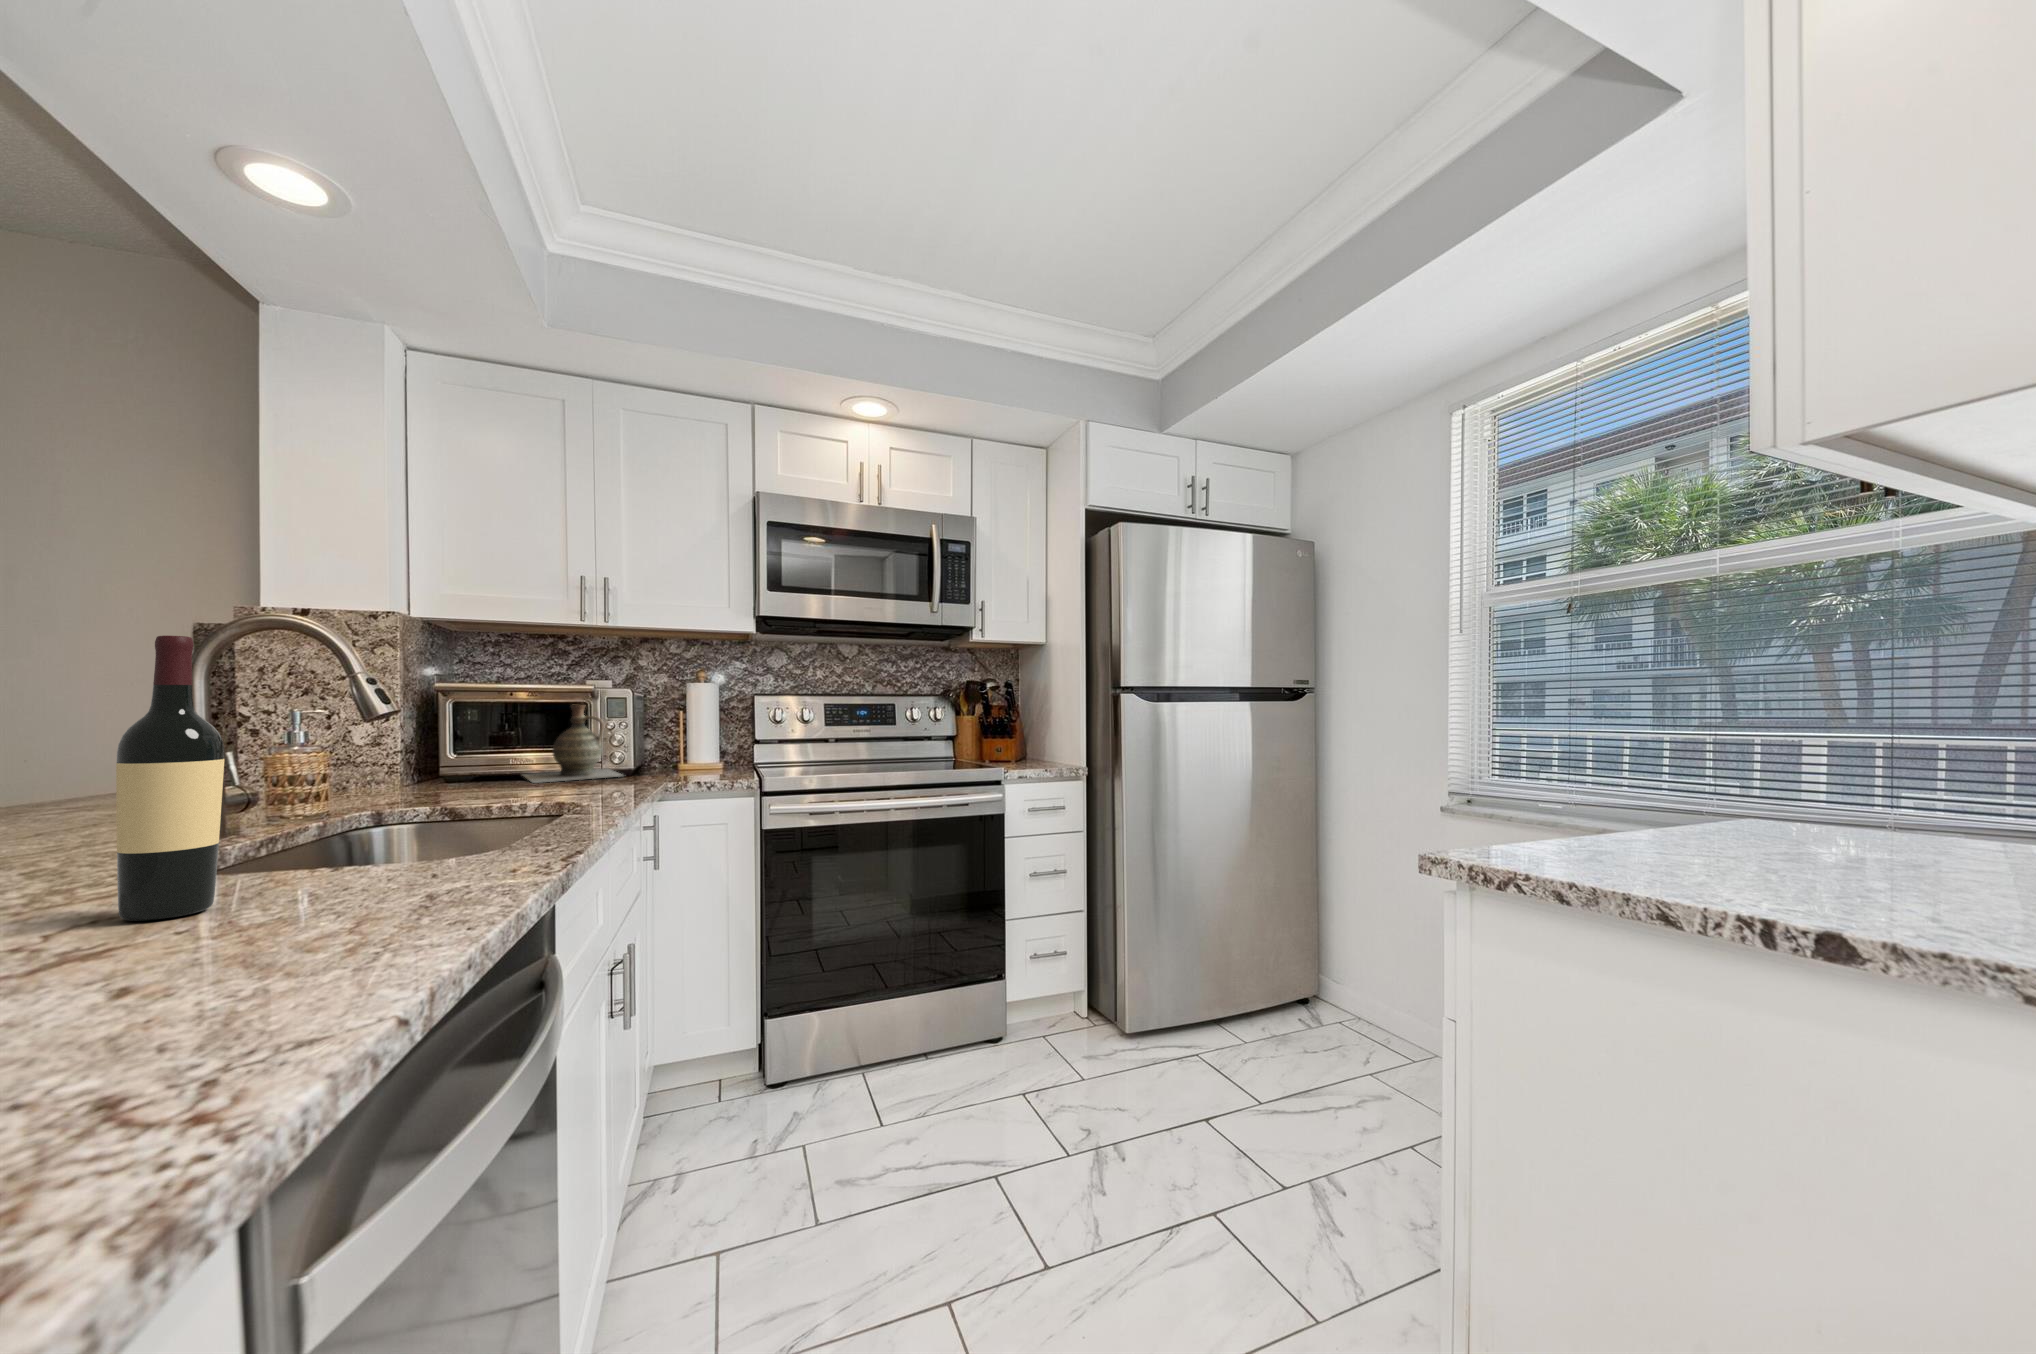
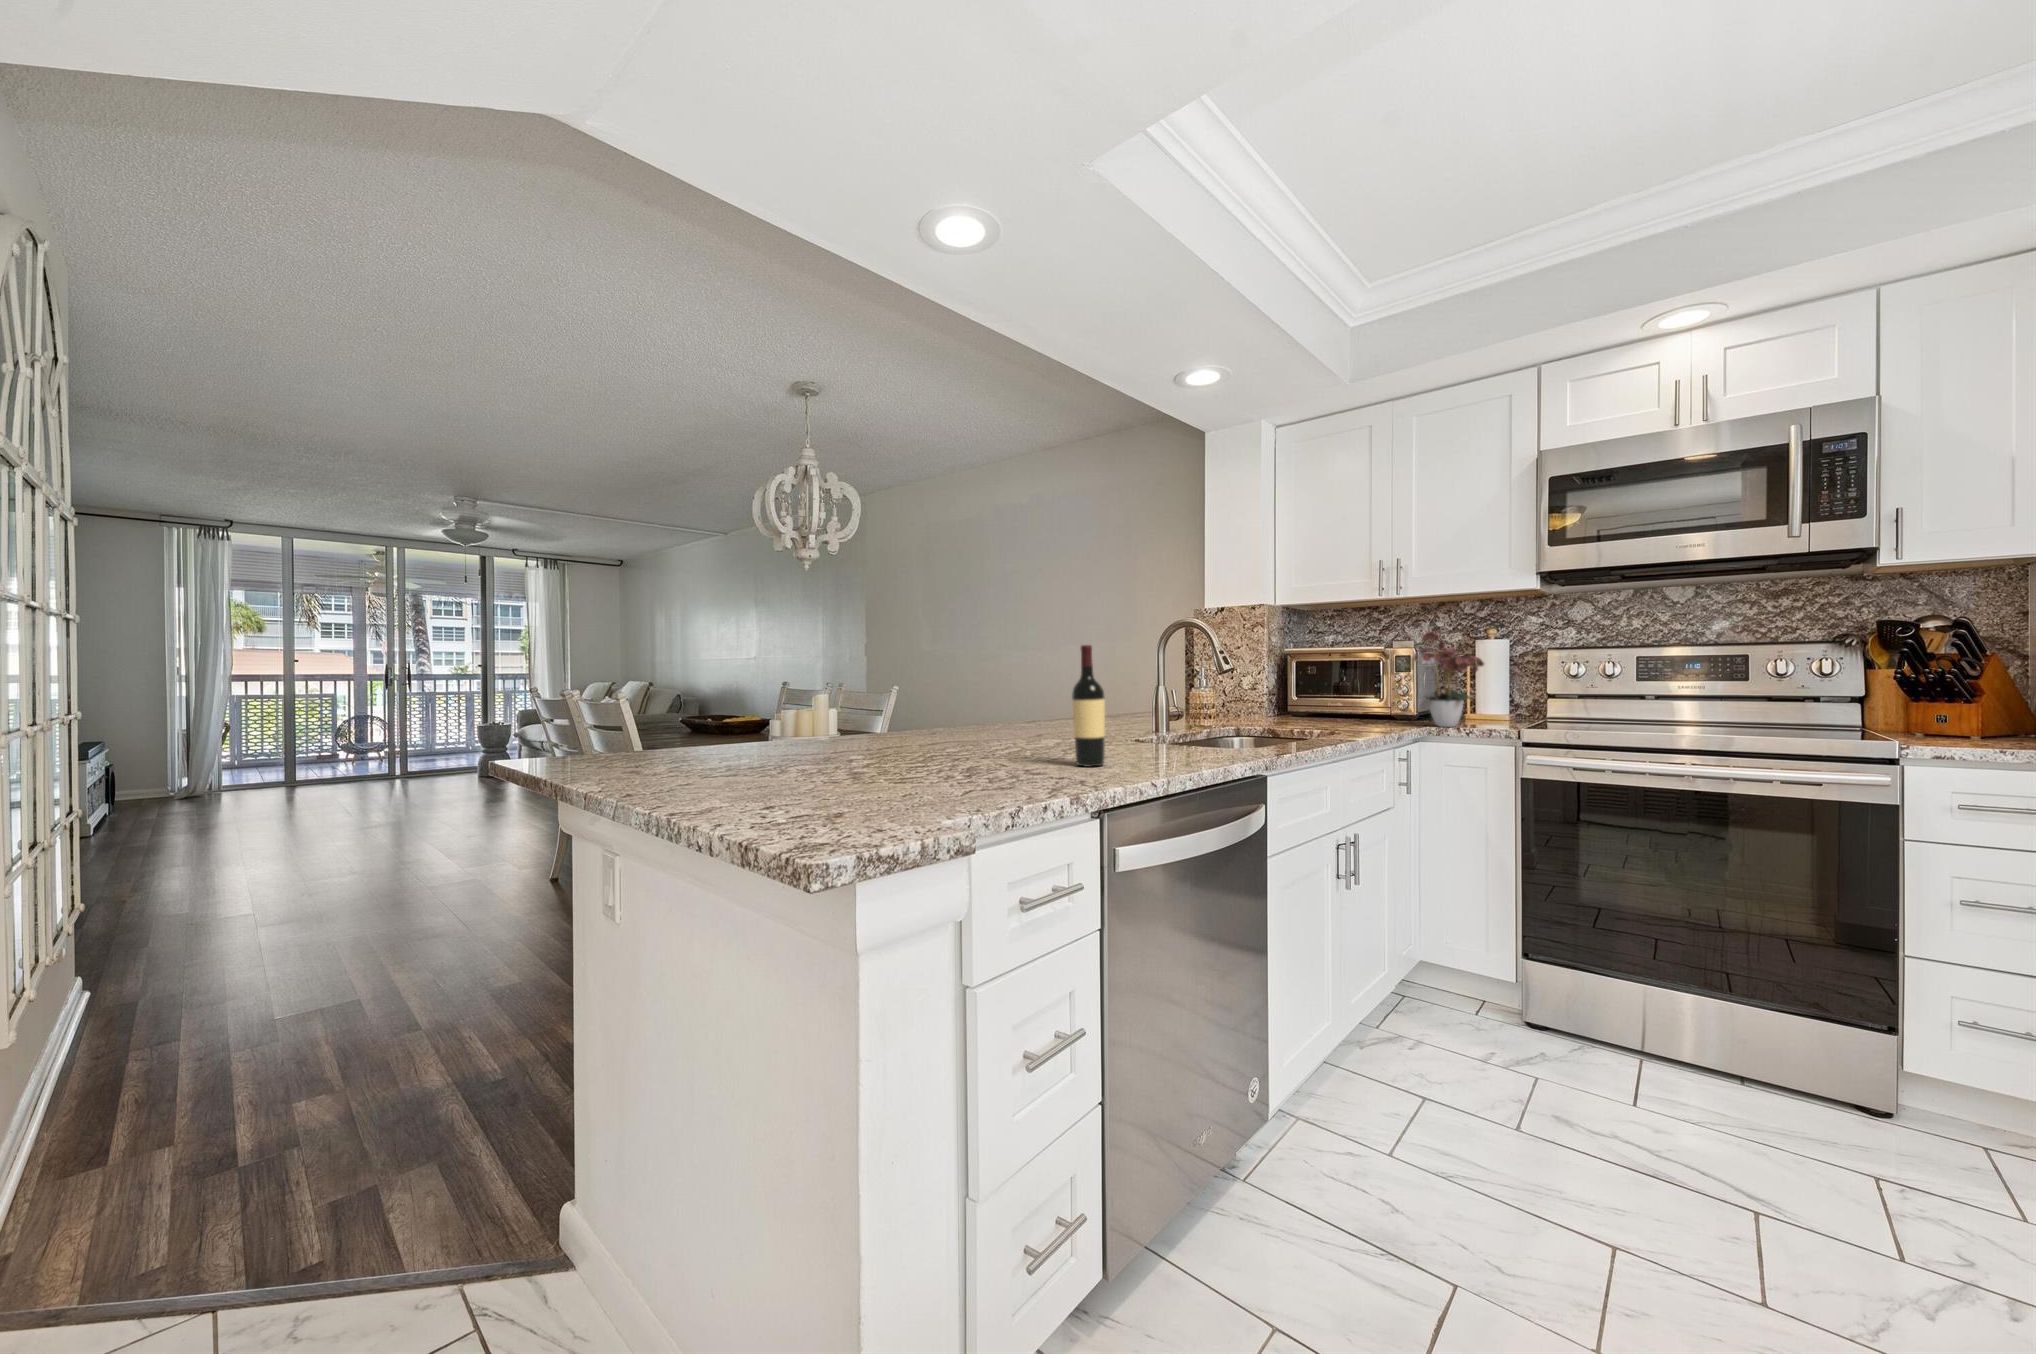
flower arrangement: none [641,662,726,781] -> present [1413,631,1484,727]
ceramic jug: present [523,704,622,783] -> none [1341,662,1413,720]

